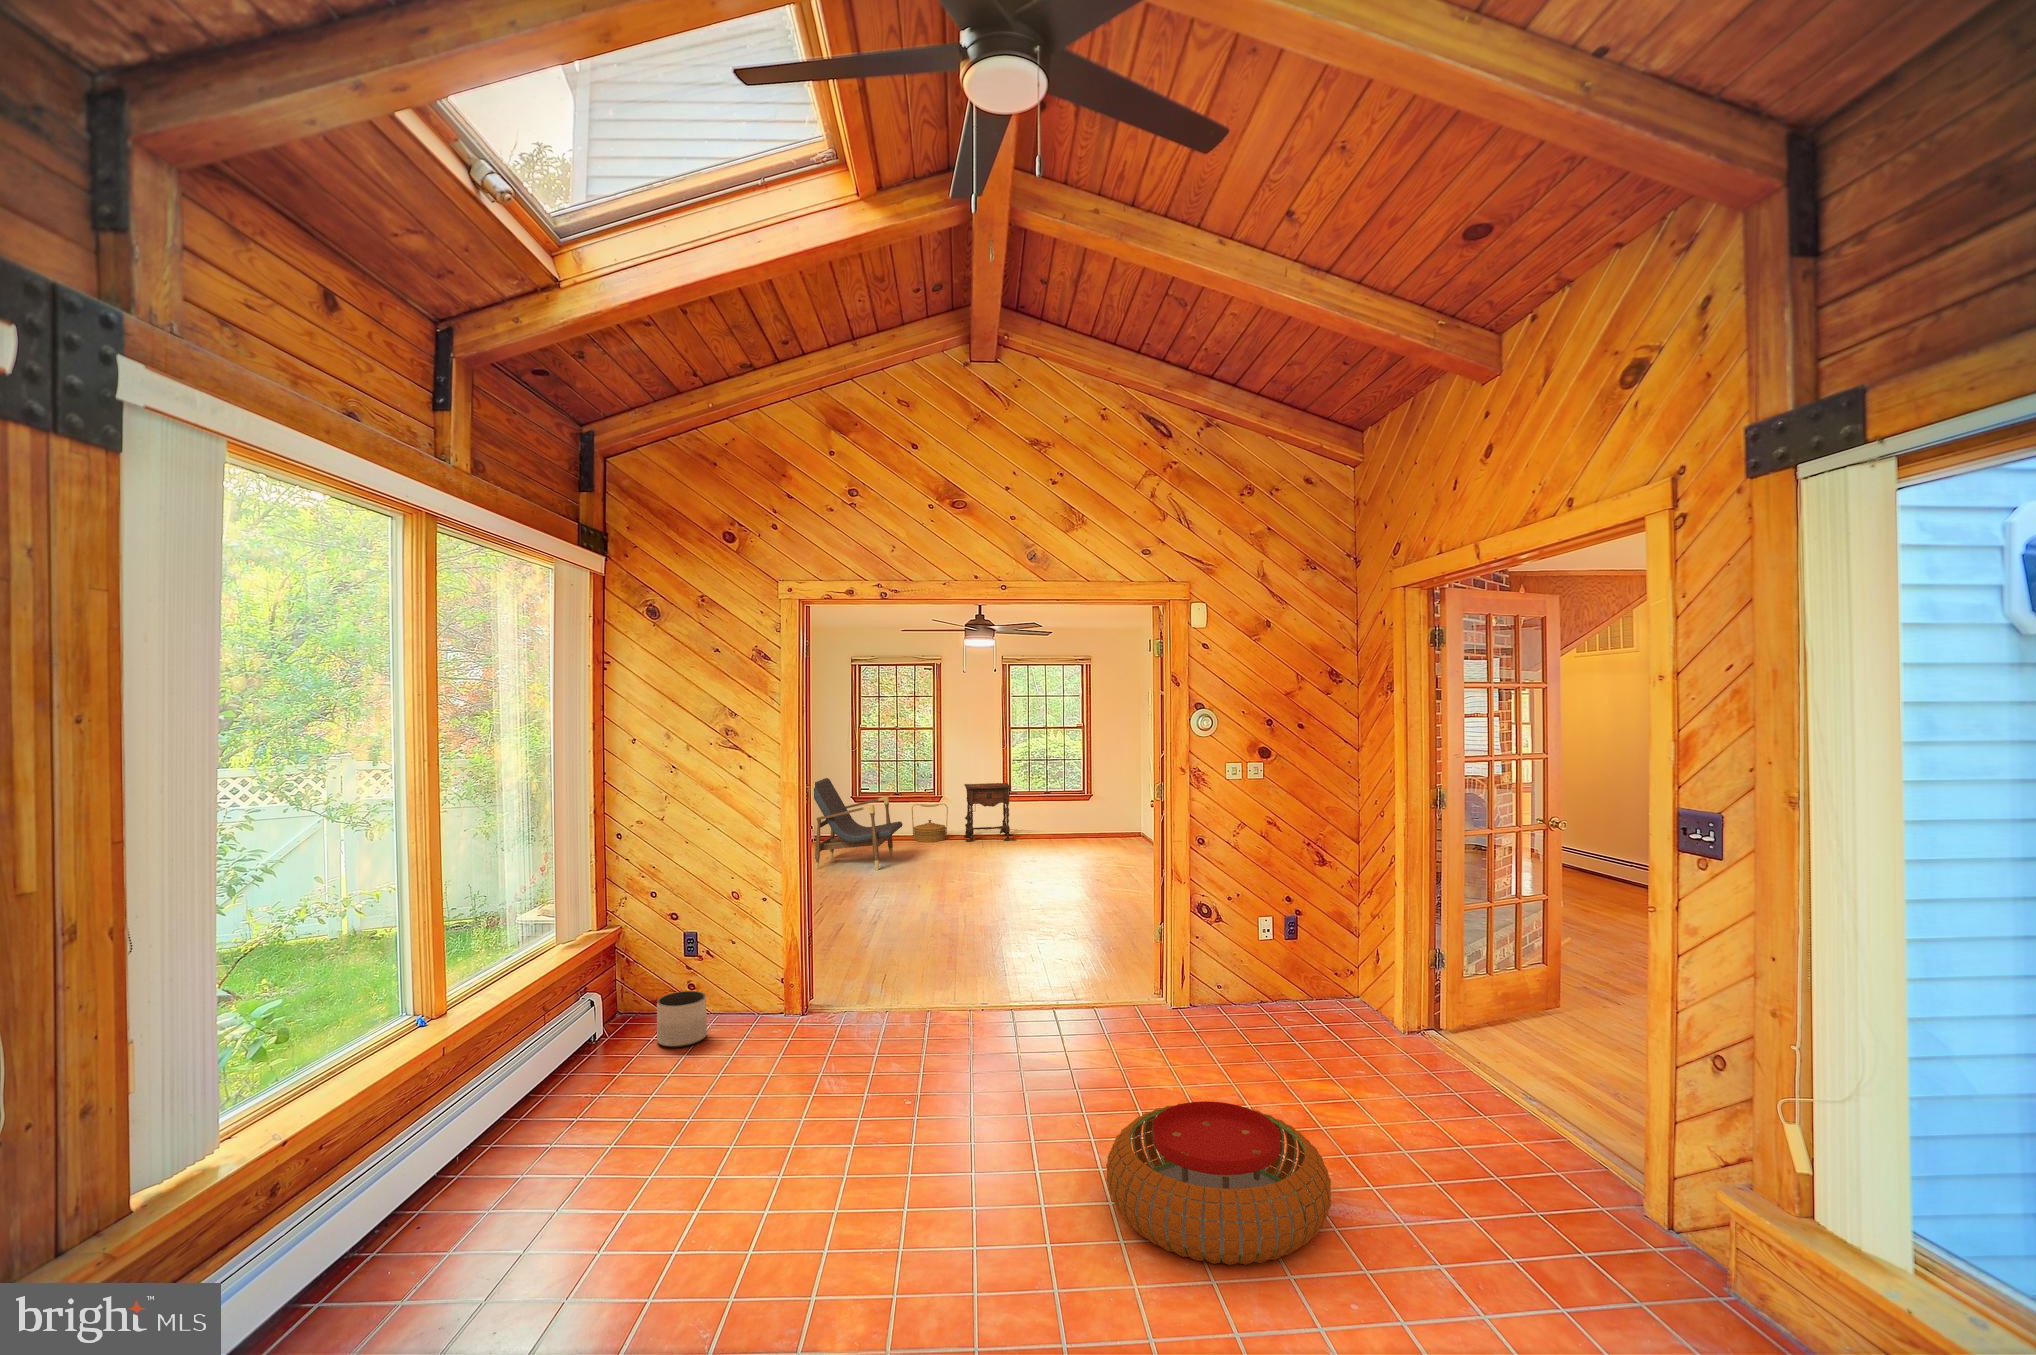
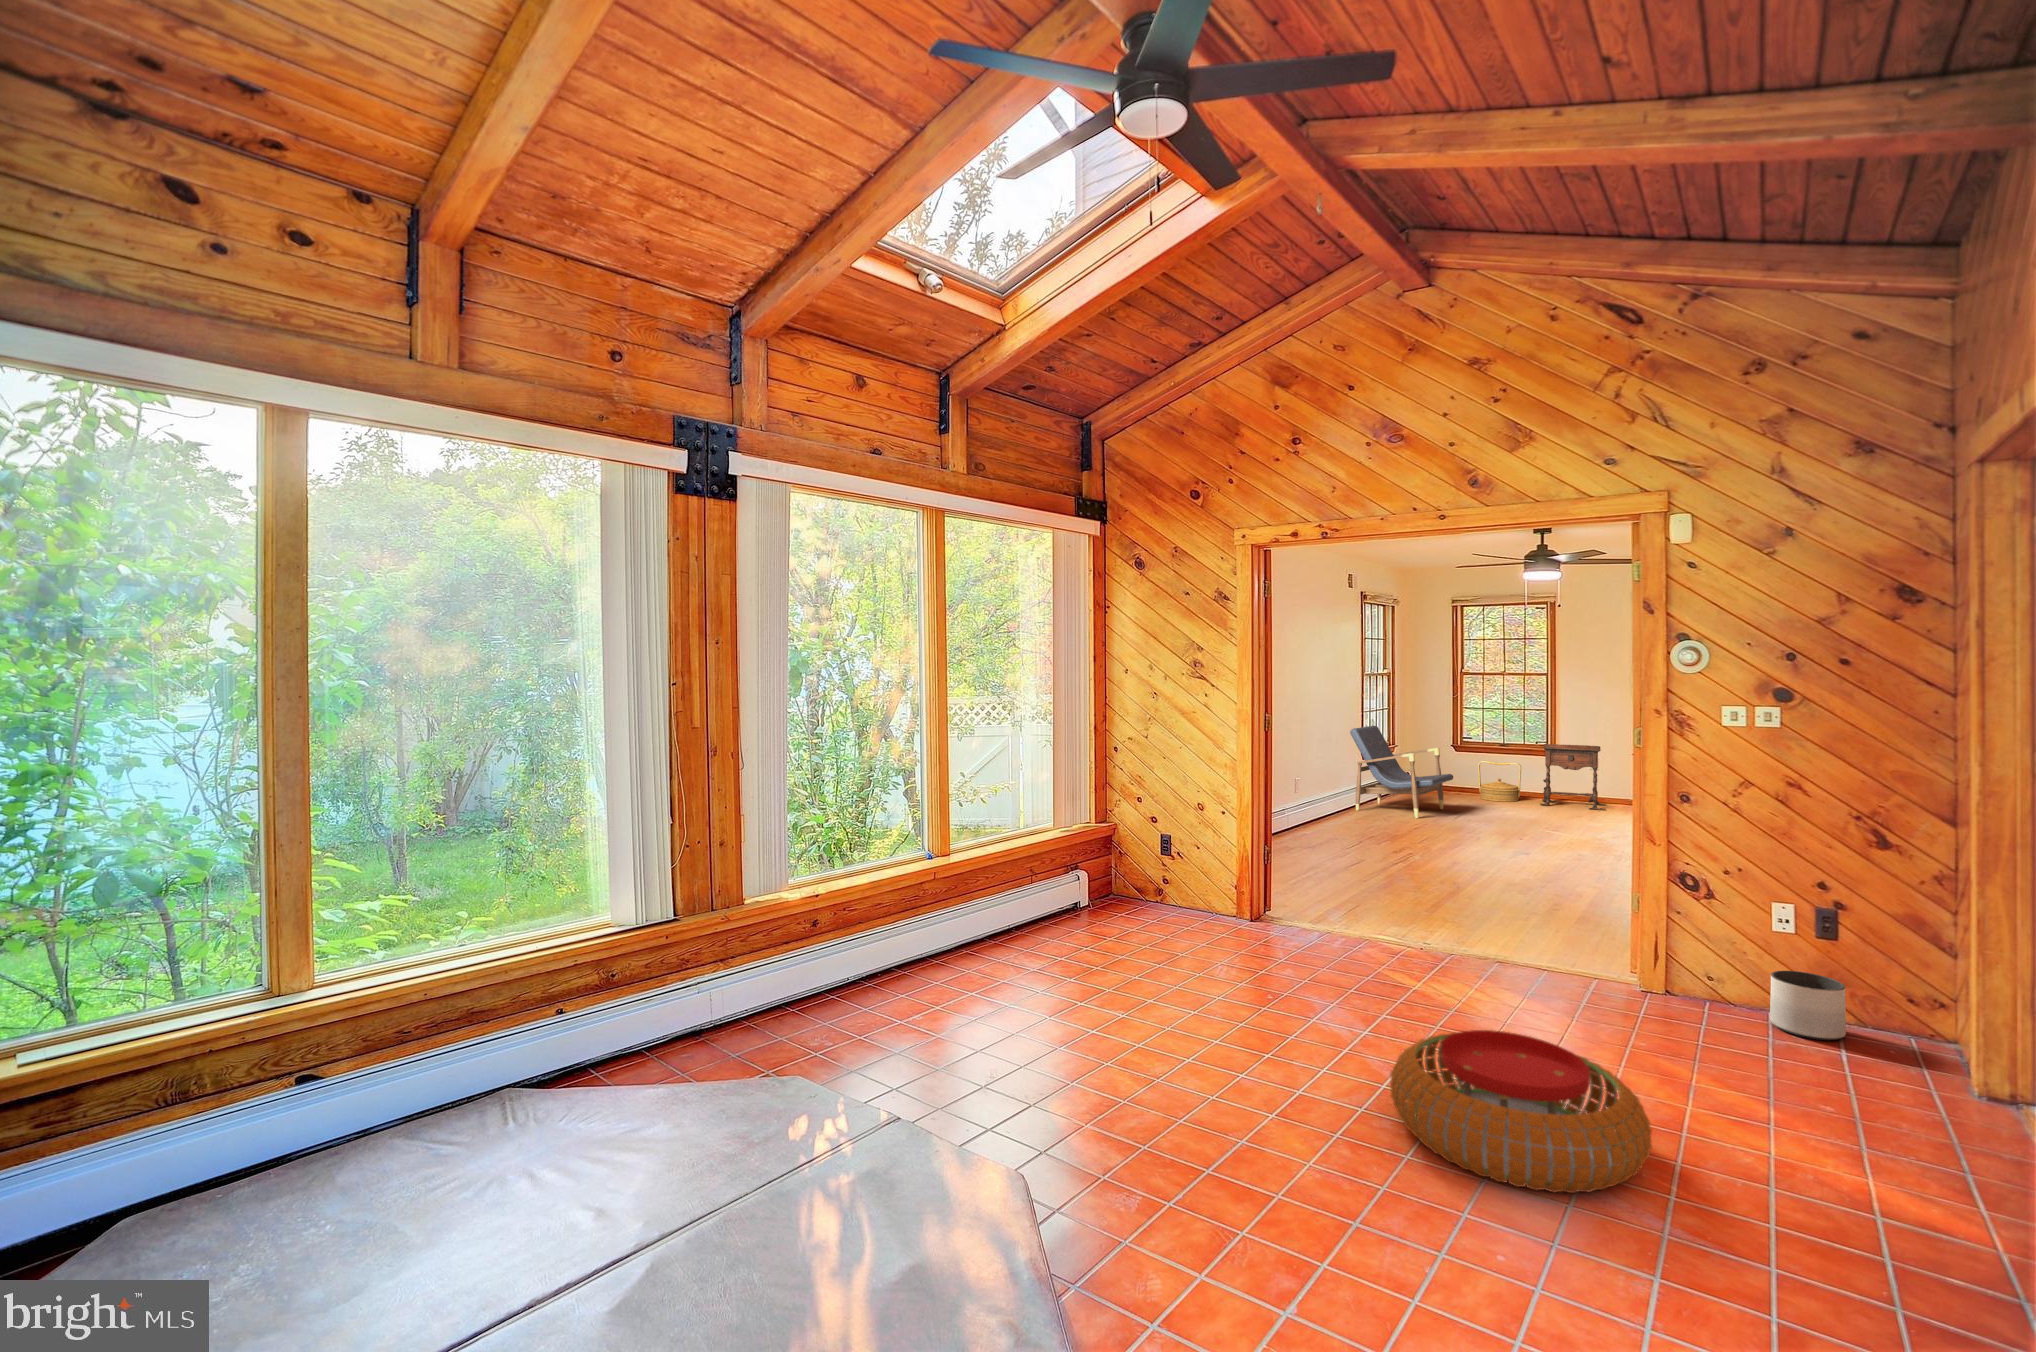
planter: present [657,991,707,1047] -> present [1770,971,1846,1040]

